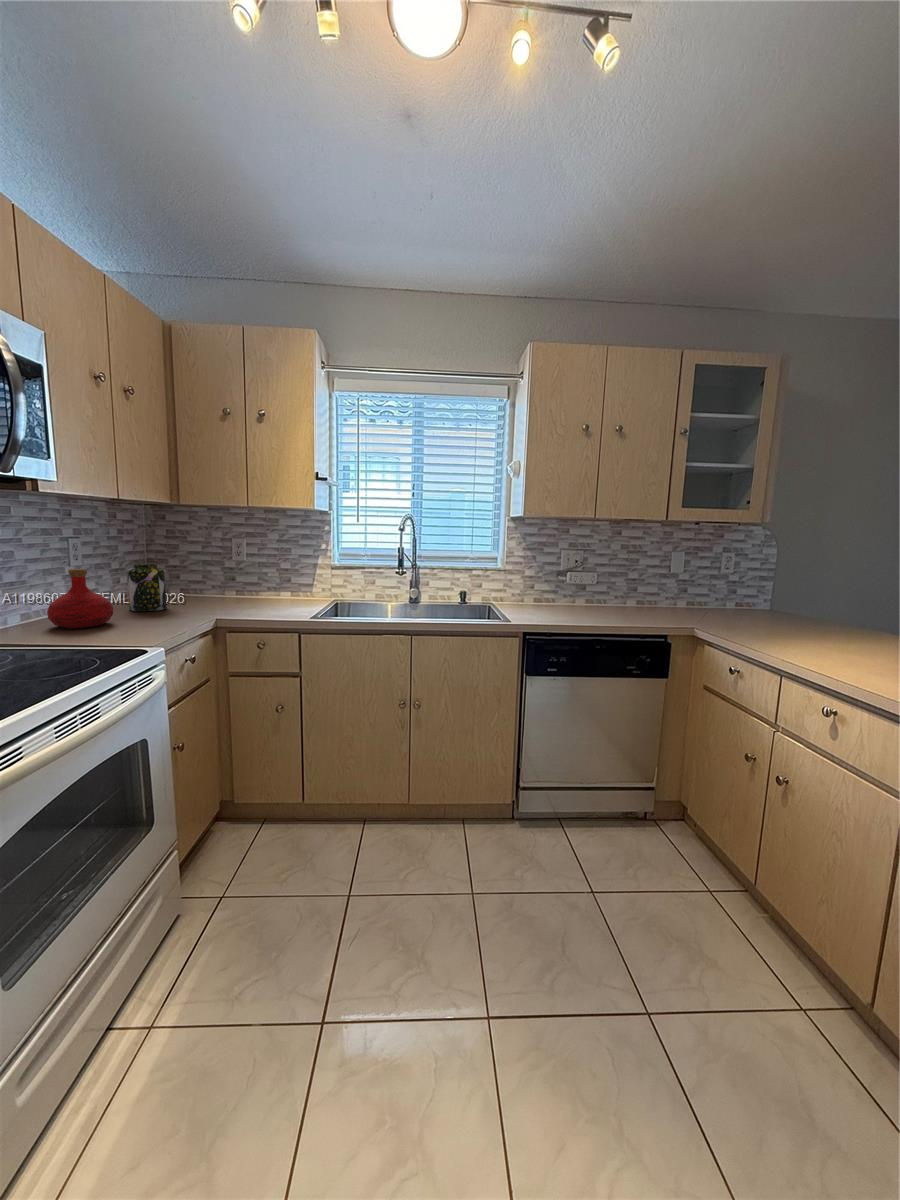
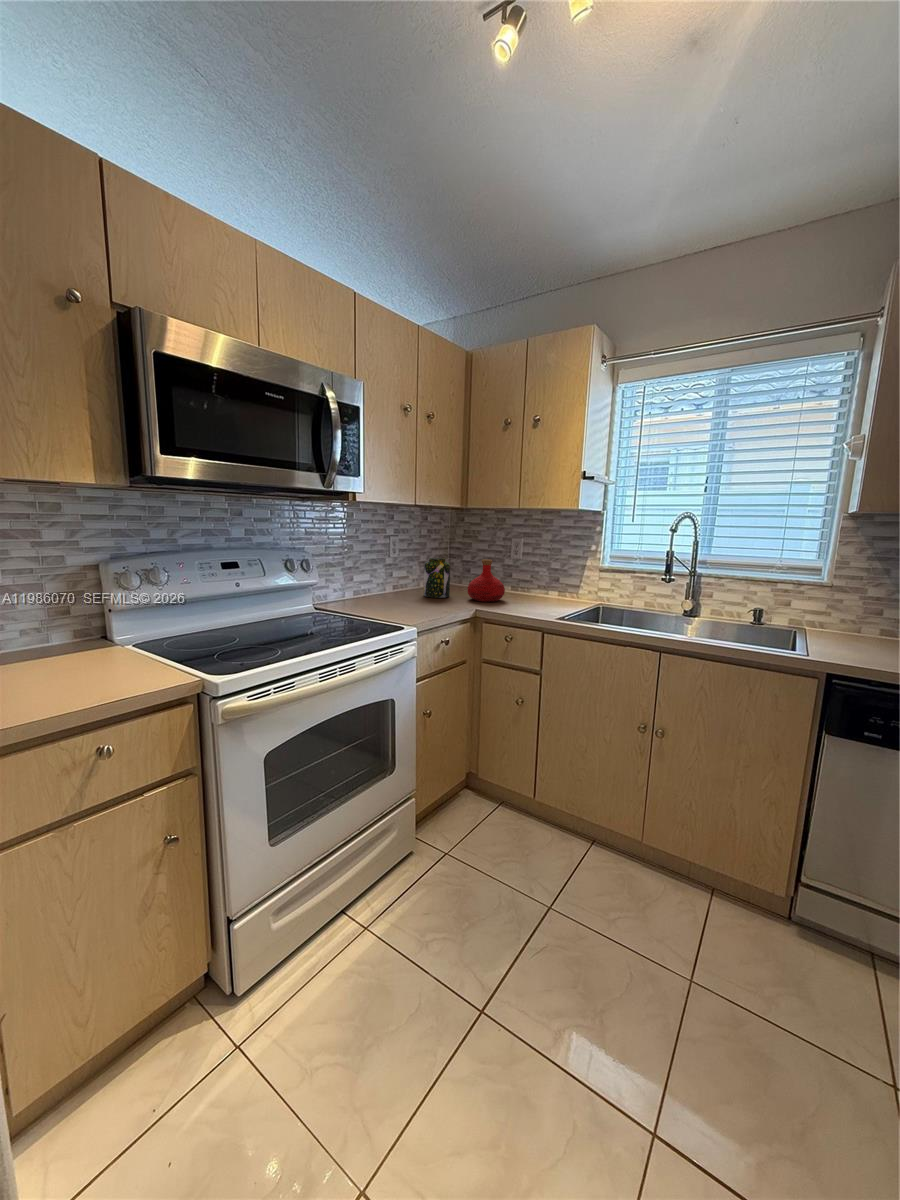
bottle: present [47,569,113,629] -> present [468,559,505,602]

